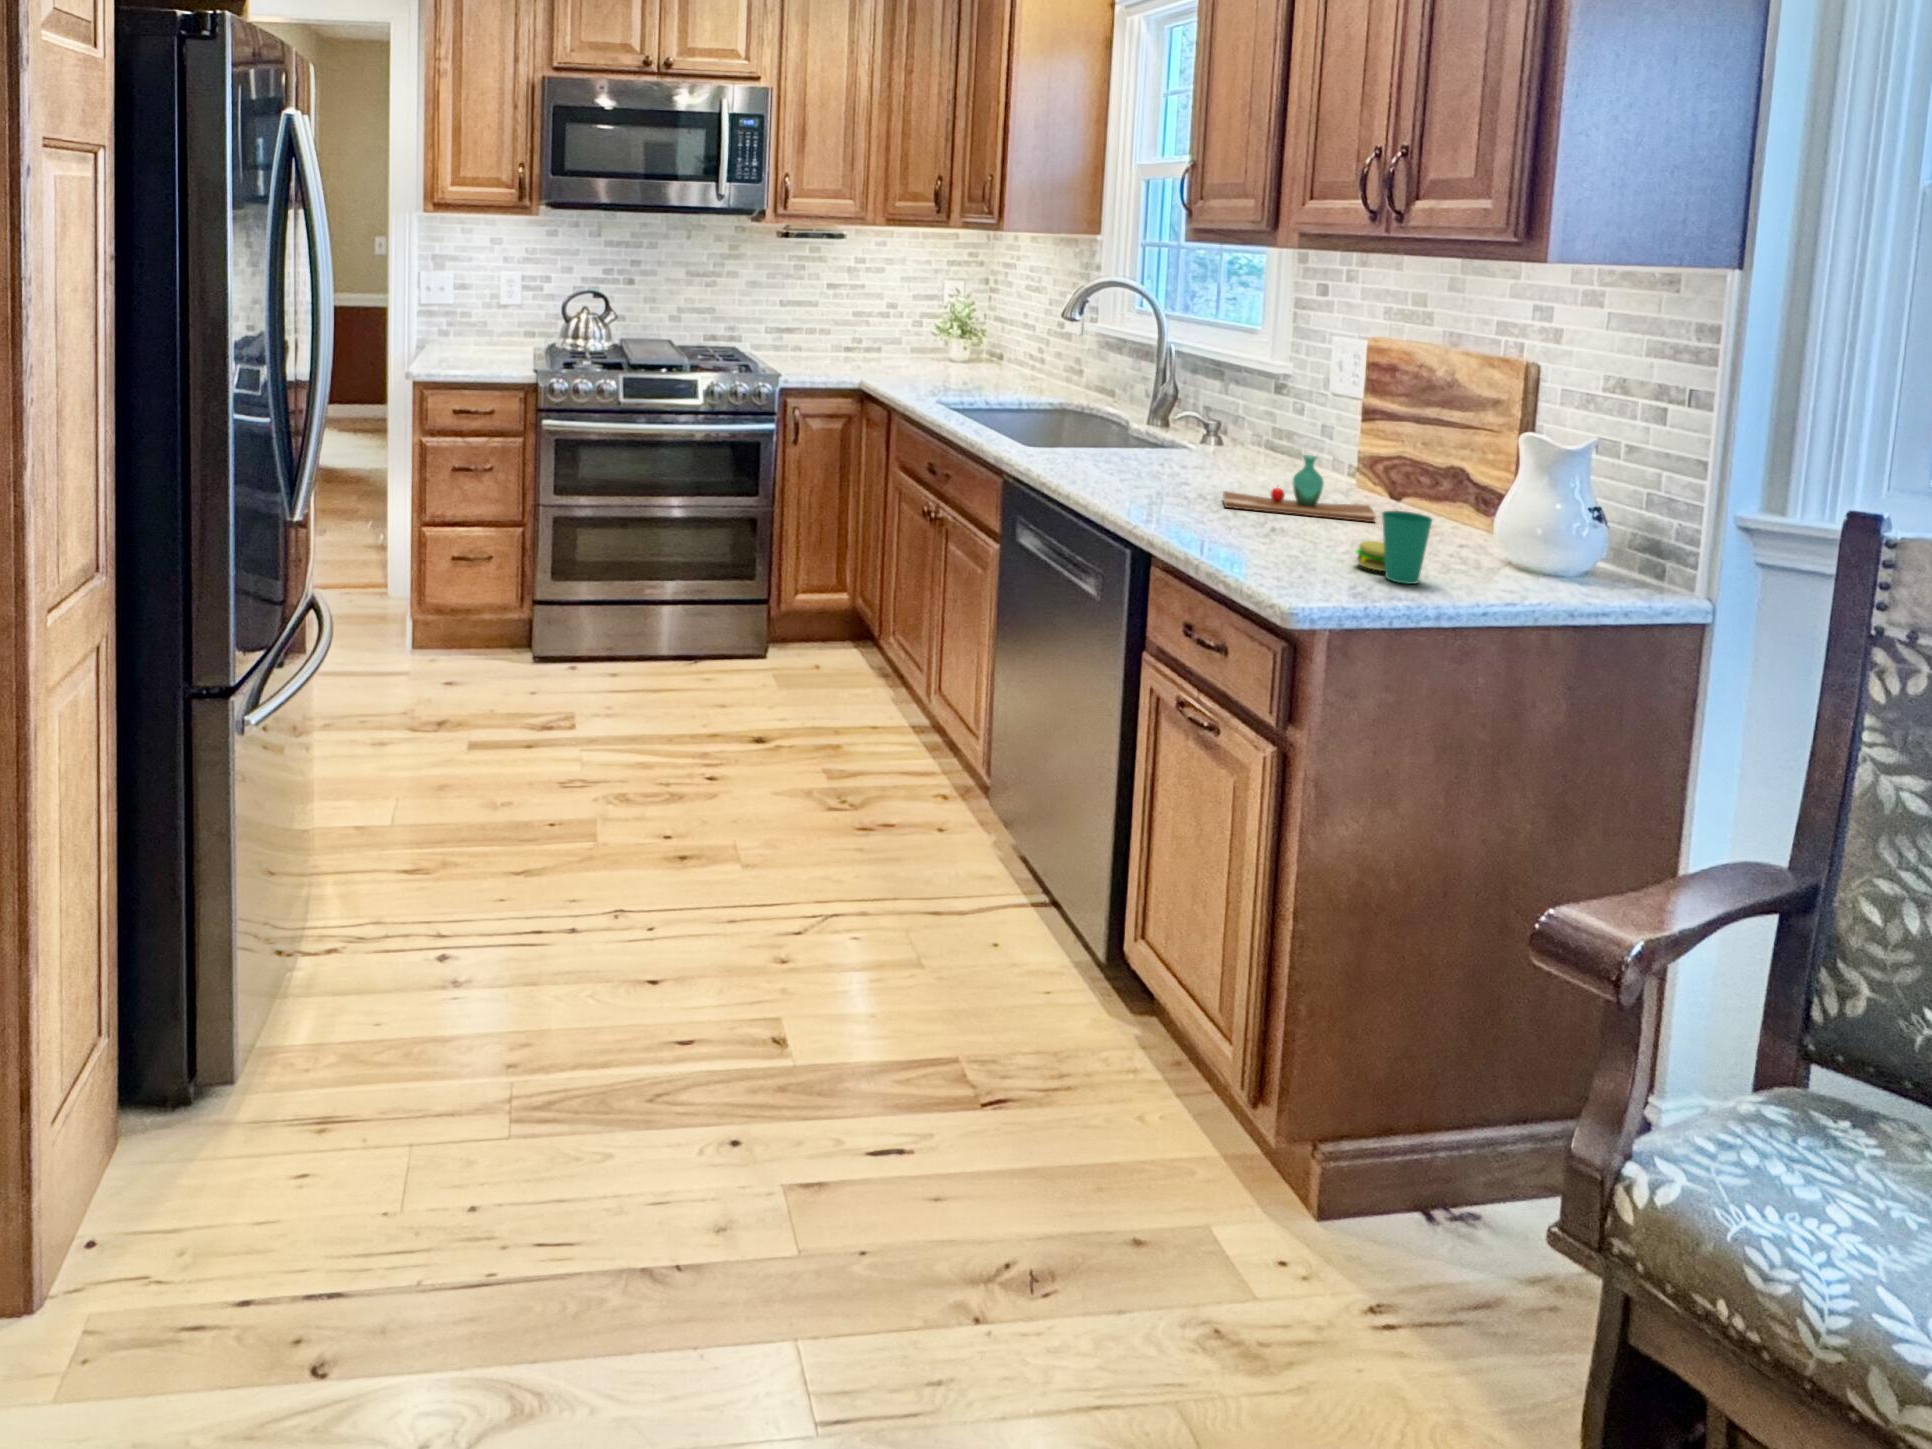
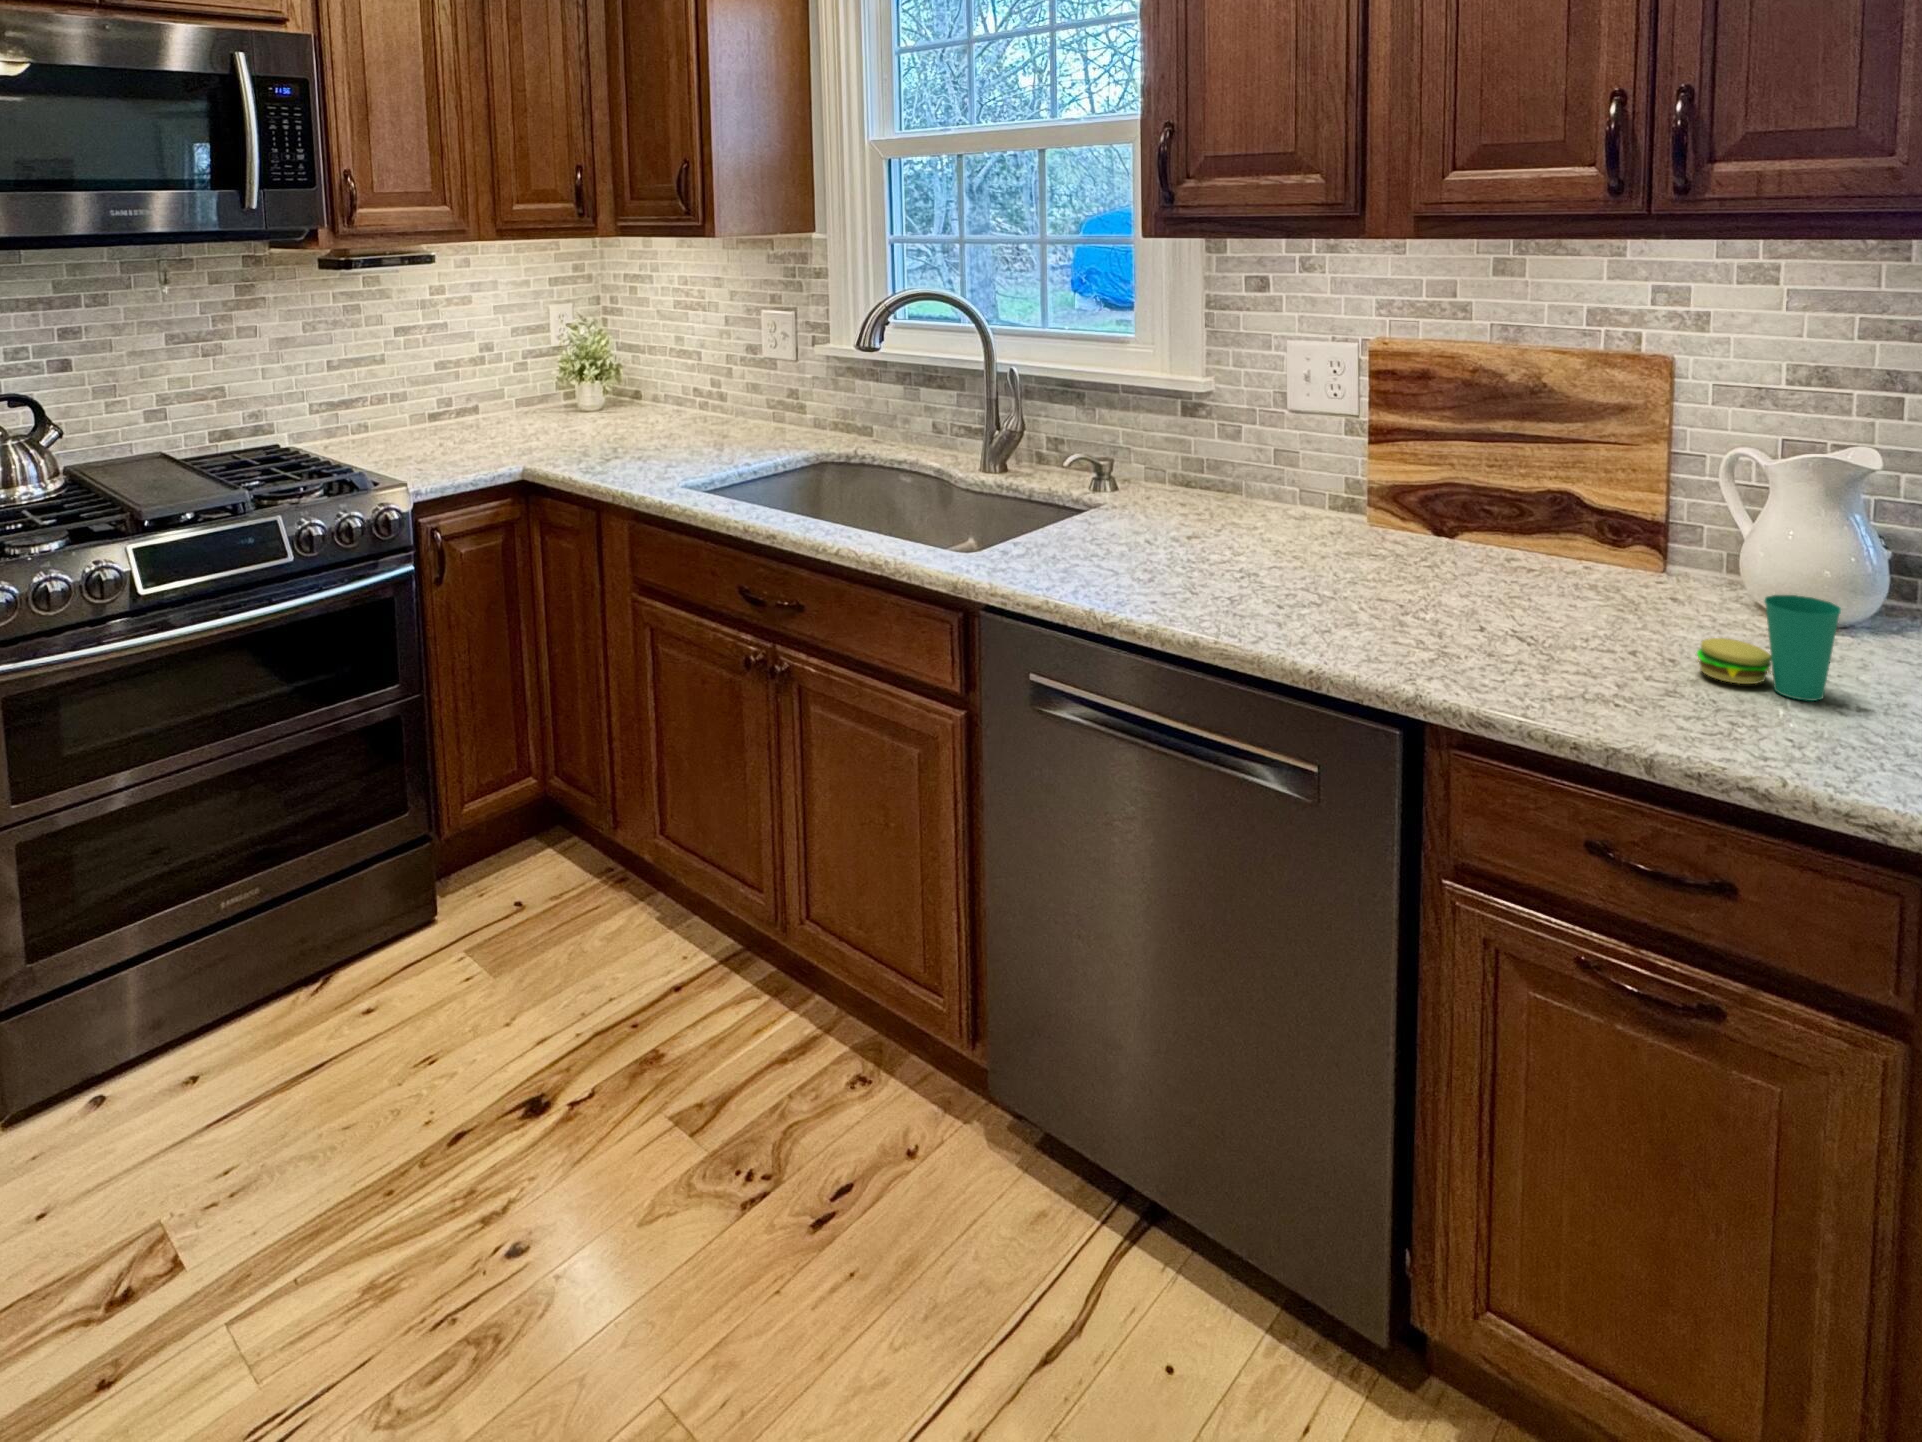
vase: present [1223,455,1376,522] -> none [1324,511,1512,608]

